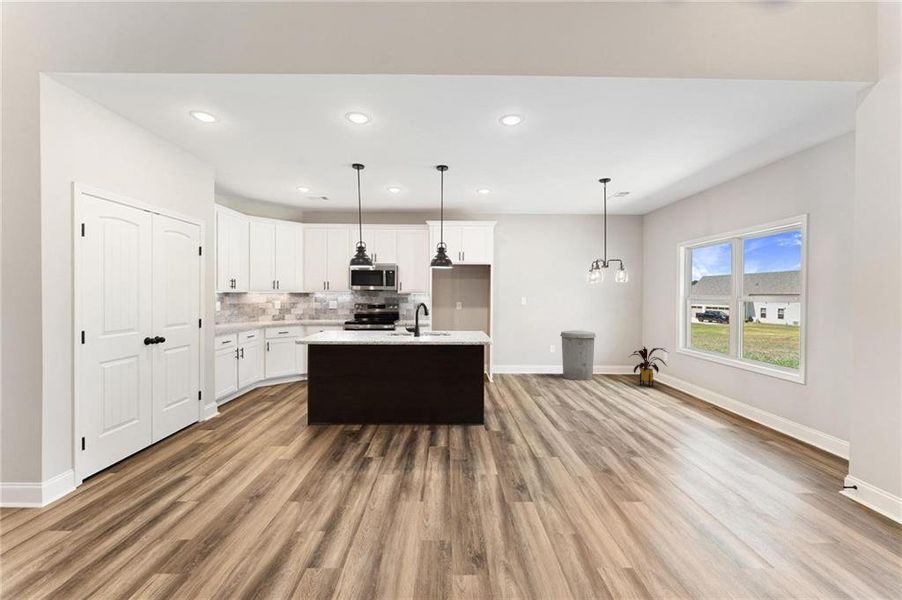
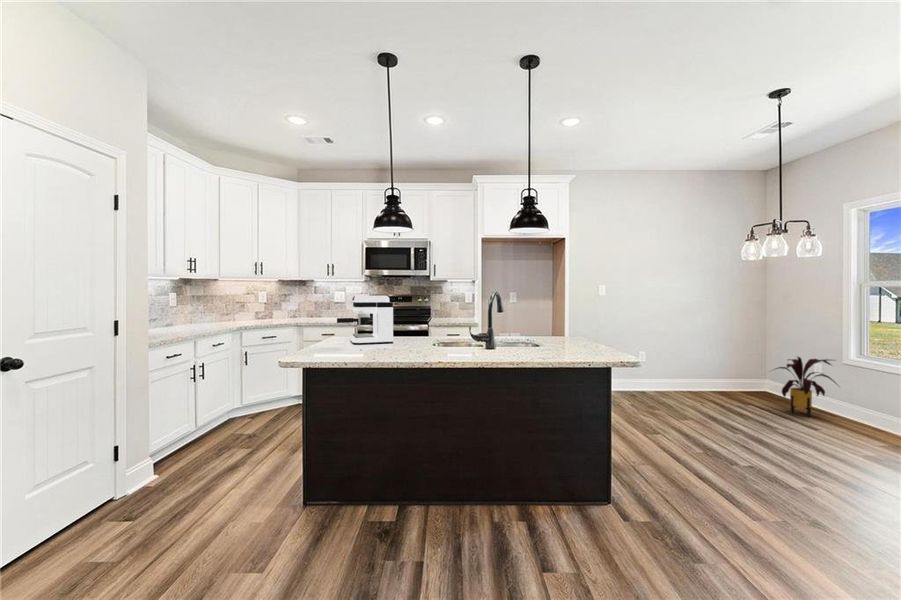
coffee maker: none [329,305,361,337] -> present [337,296,393,351]
trash can: present [560,331,596,380] -> none [658,333,714,404]

